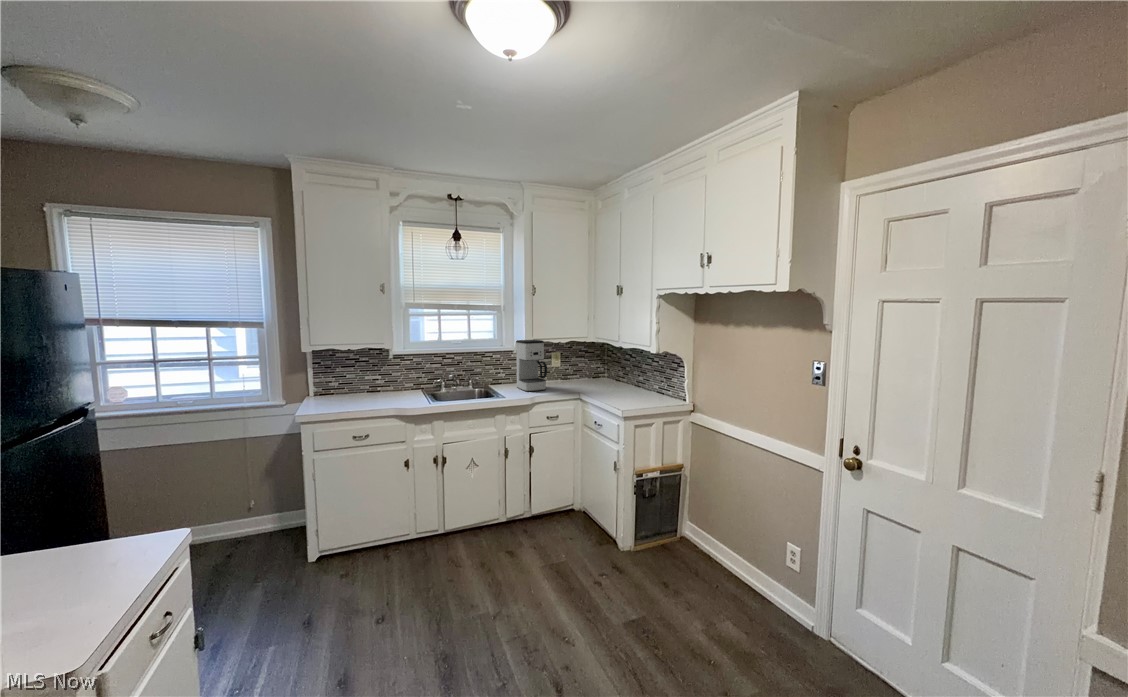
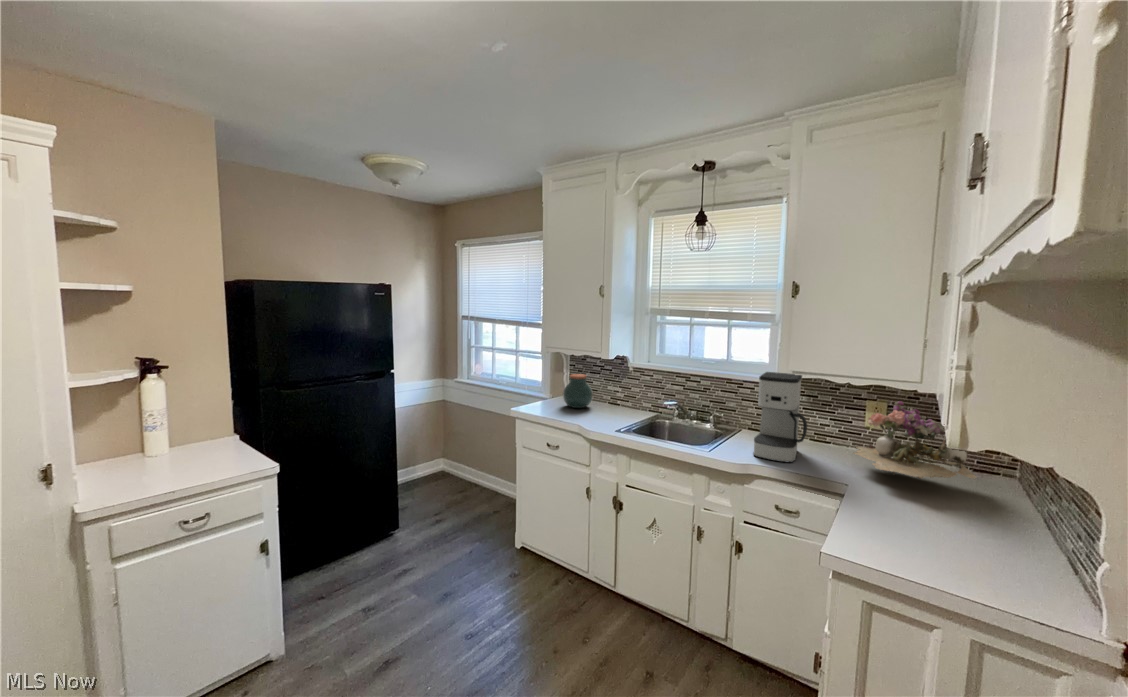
flower arrangement: none [564,343,616,384] -> present [854,401,976,478]
jar: none [337,367,368,399] -> present [563,374,593,408]

